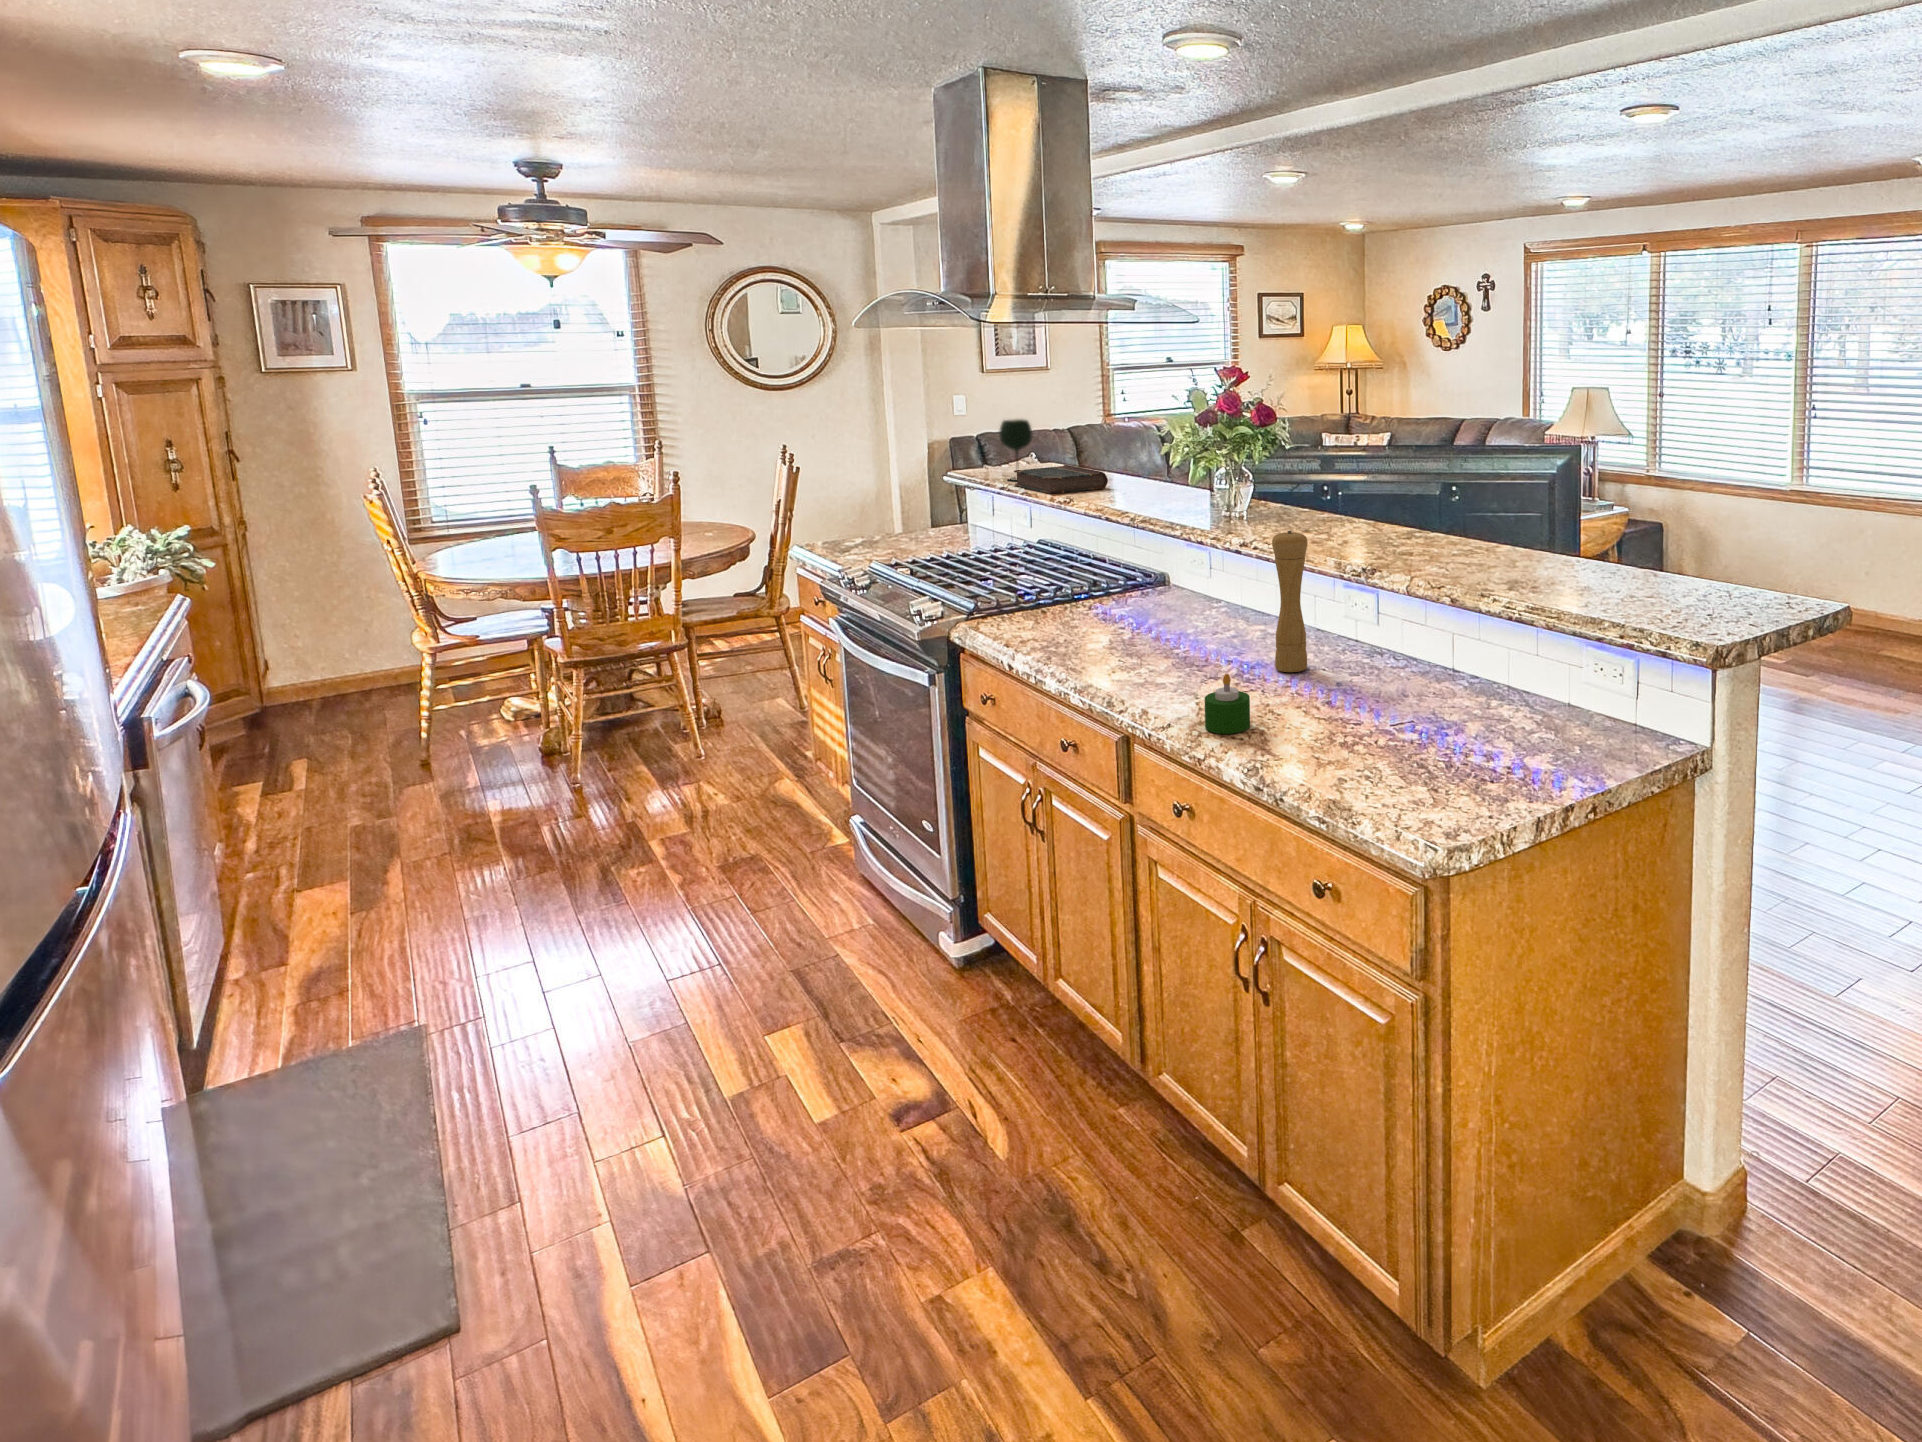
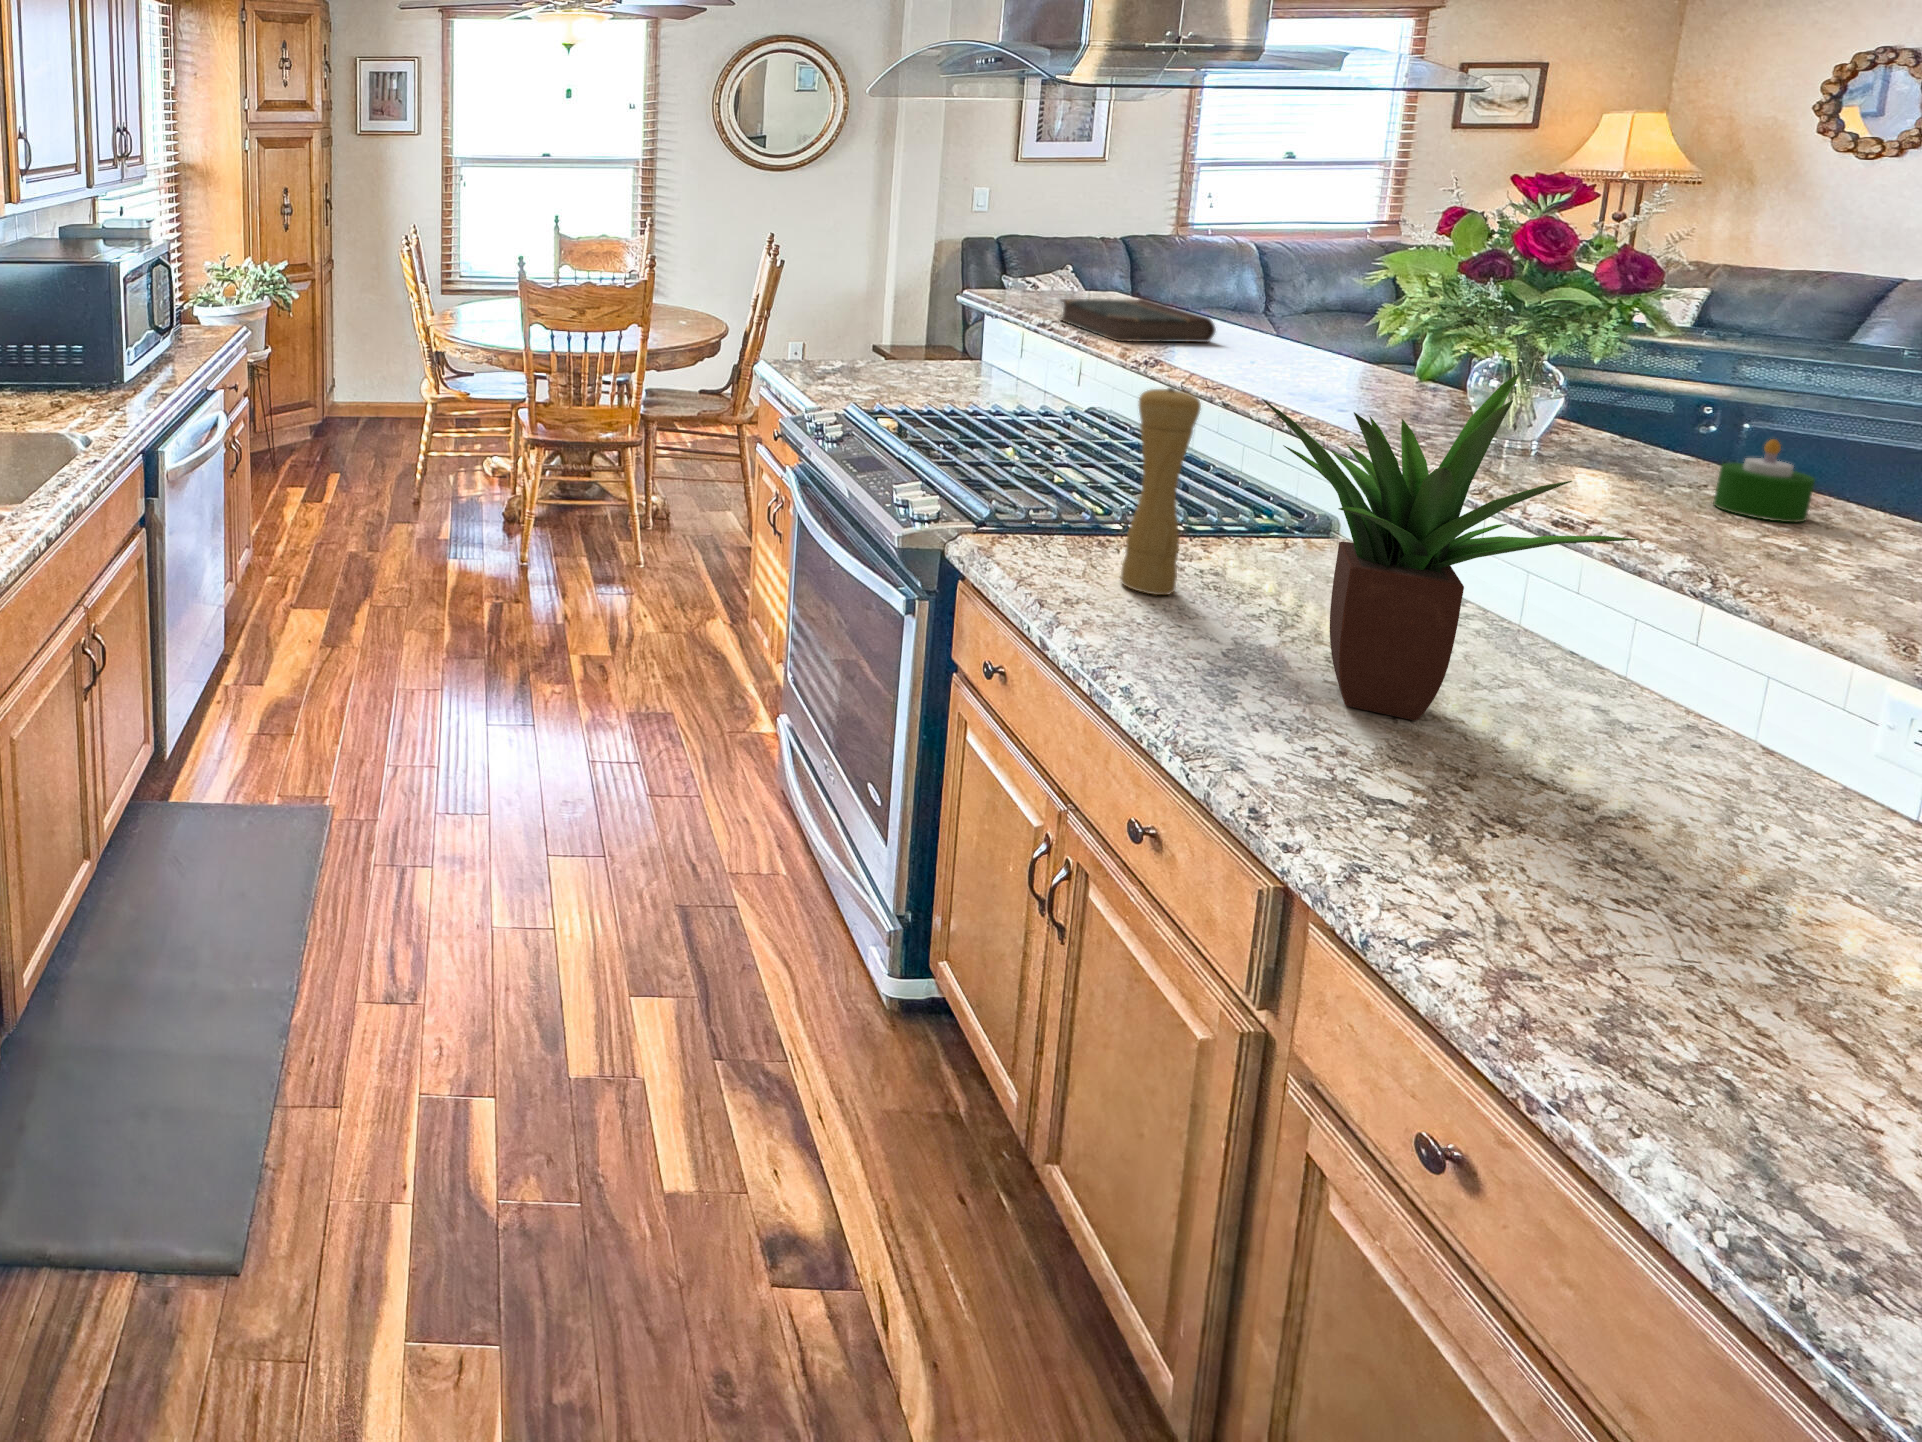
wine glass: present [999,419,1032,481] -> none [1043,227,1094,312]
potted plant: none [1096,470,1248,654] -> present [1262,372,1638,721]
pepper mill: present [1272,531,1308,672] -> present [1120,387,1201,595]
candle: present [1205,674,1250,734] -> present [1713,439,1815,522]

